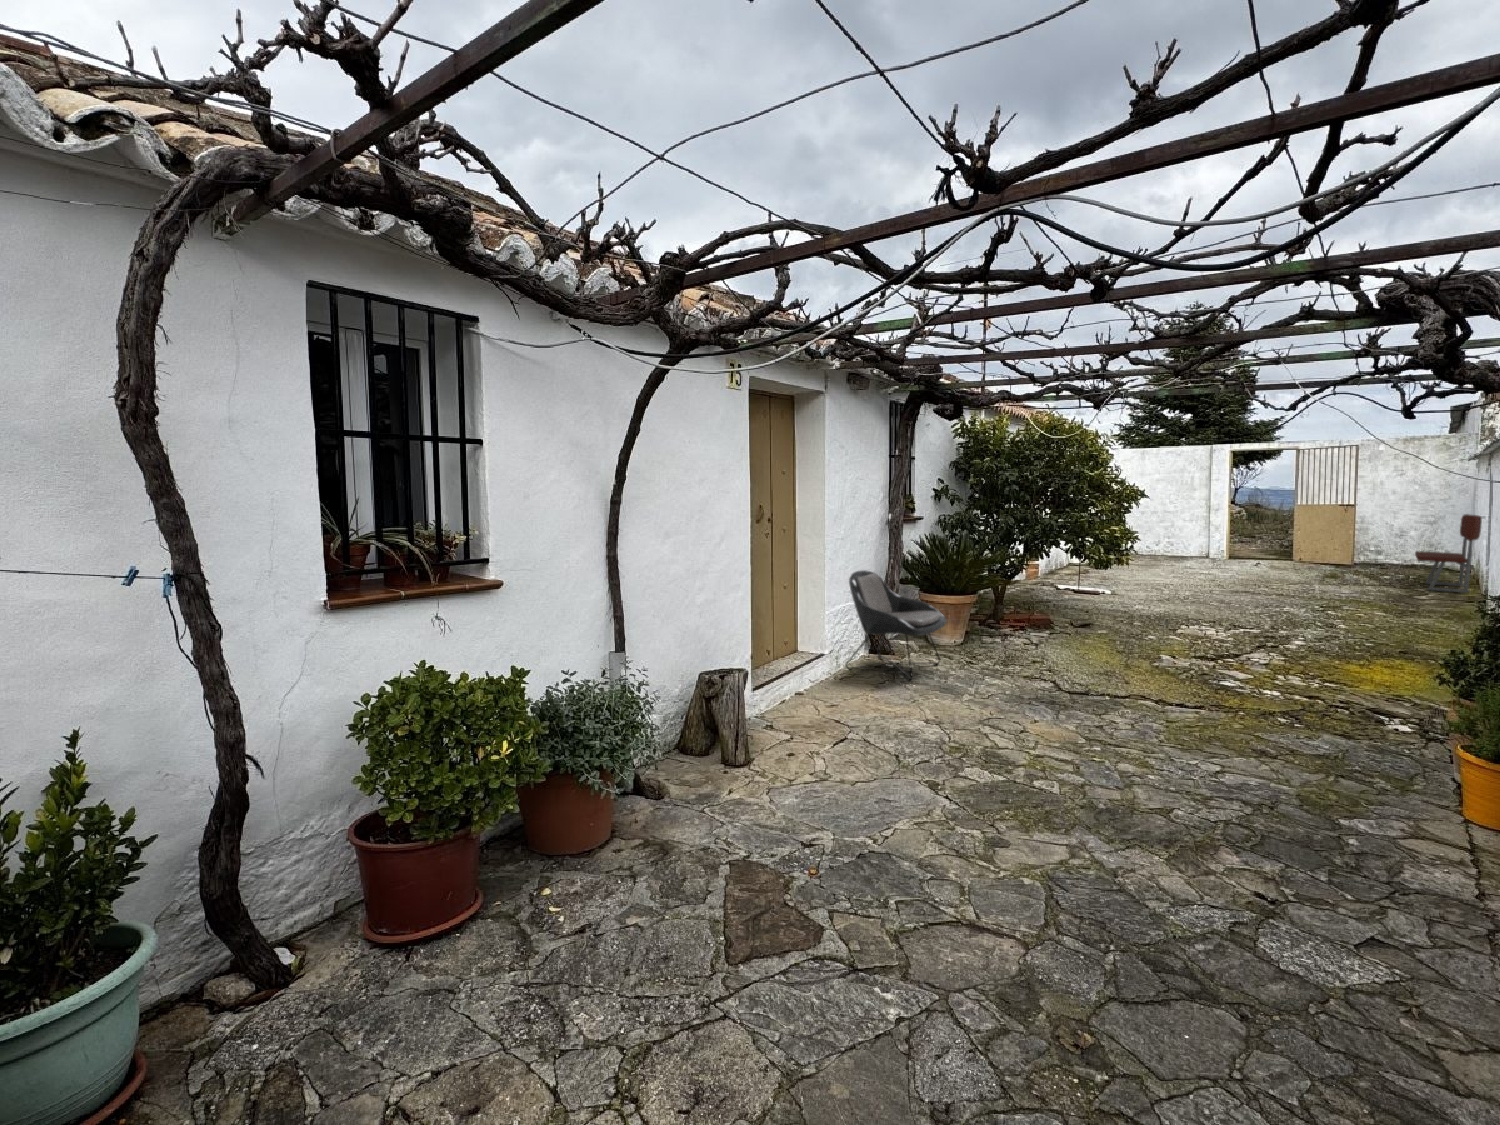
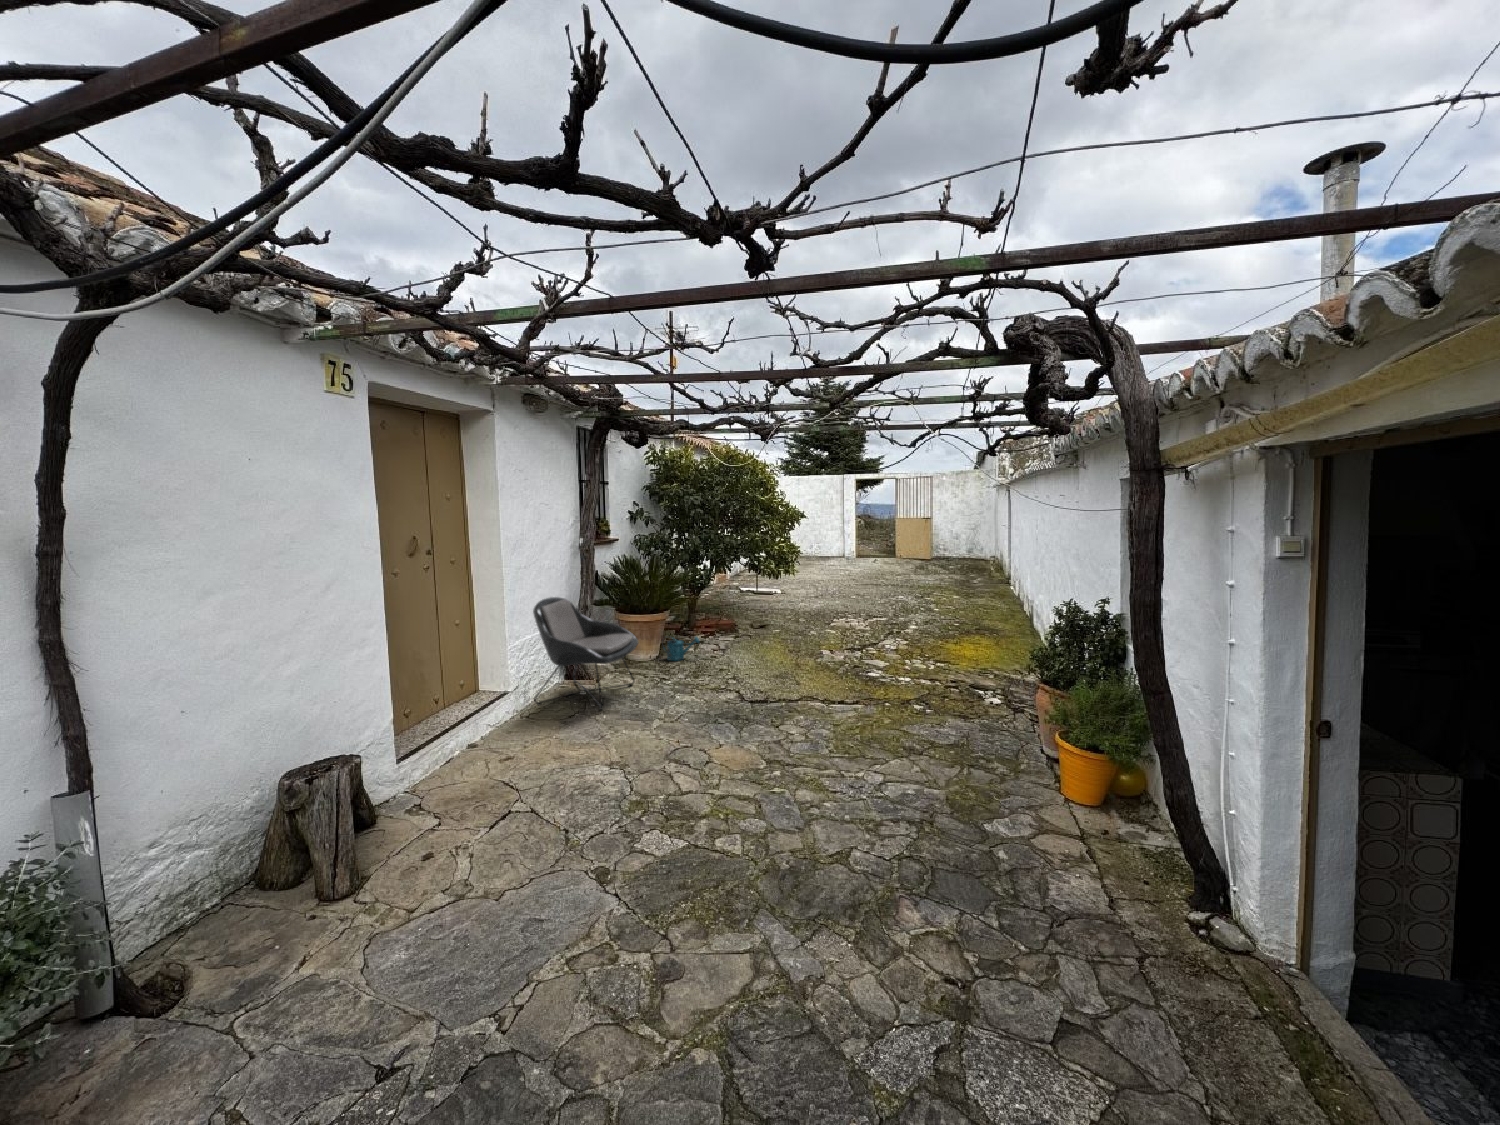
bench: present [1415,514,1482,593] -> none [967,523,1002,577]
watering can: none [967,622,1009,649] -> present [667,637,699,661]

